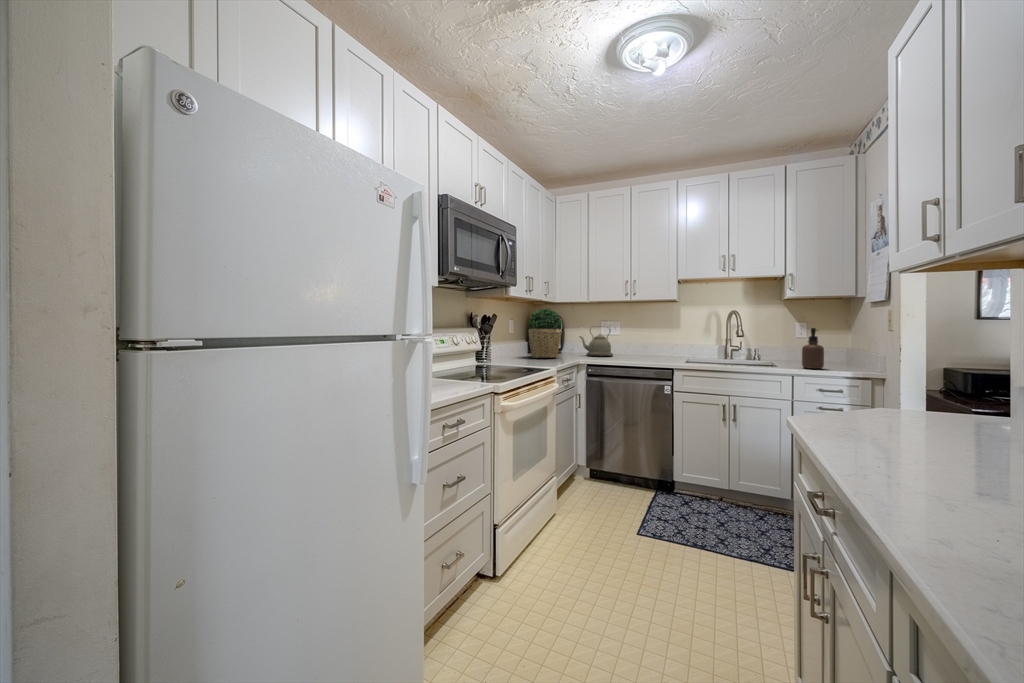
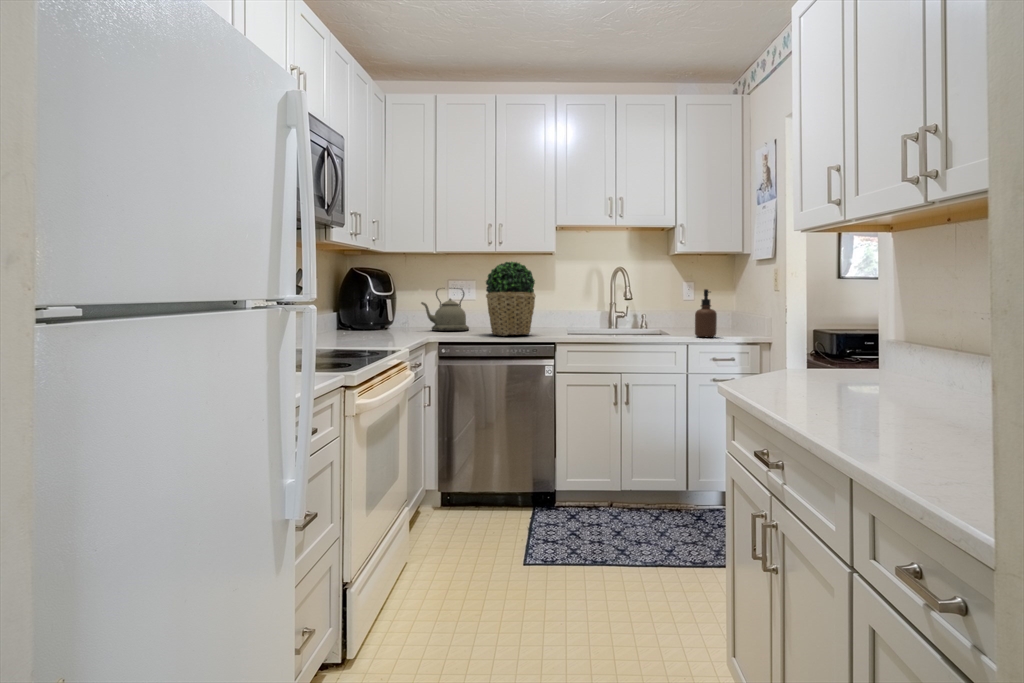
potted plant: present [529,309,562,358] -> present [486,262,536,336]

